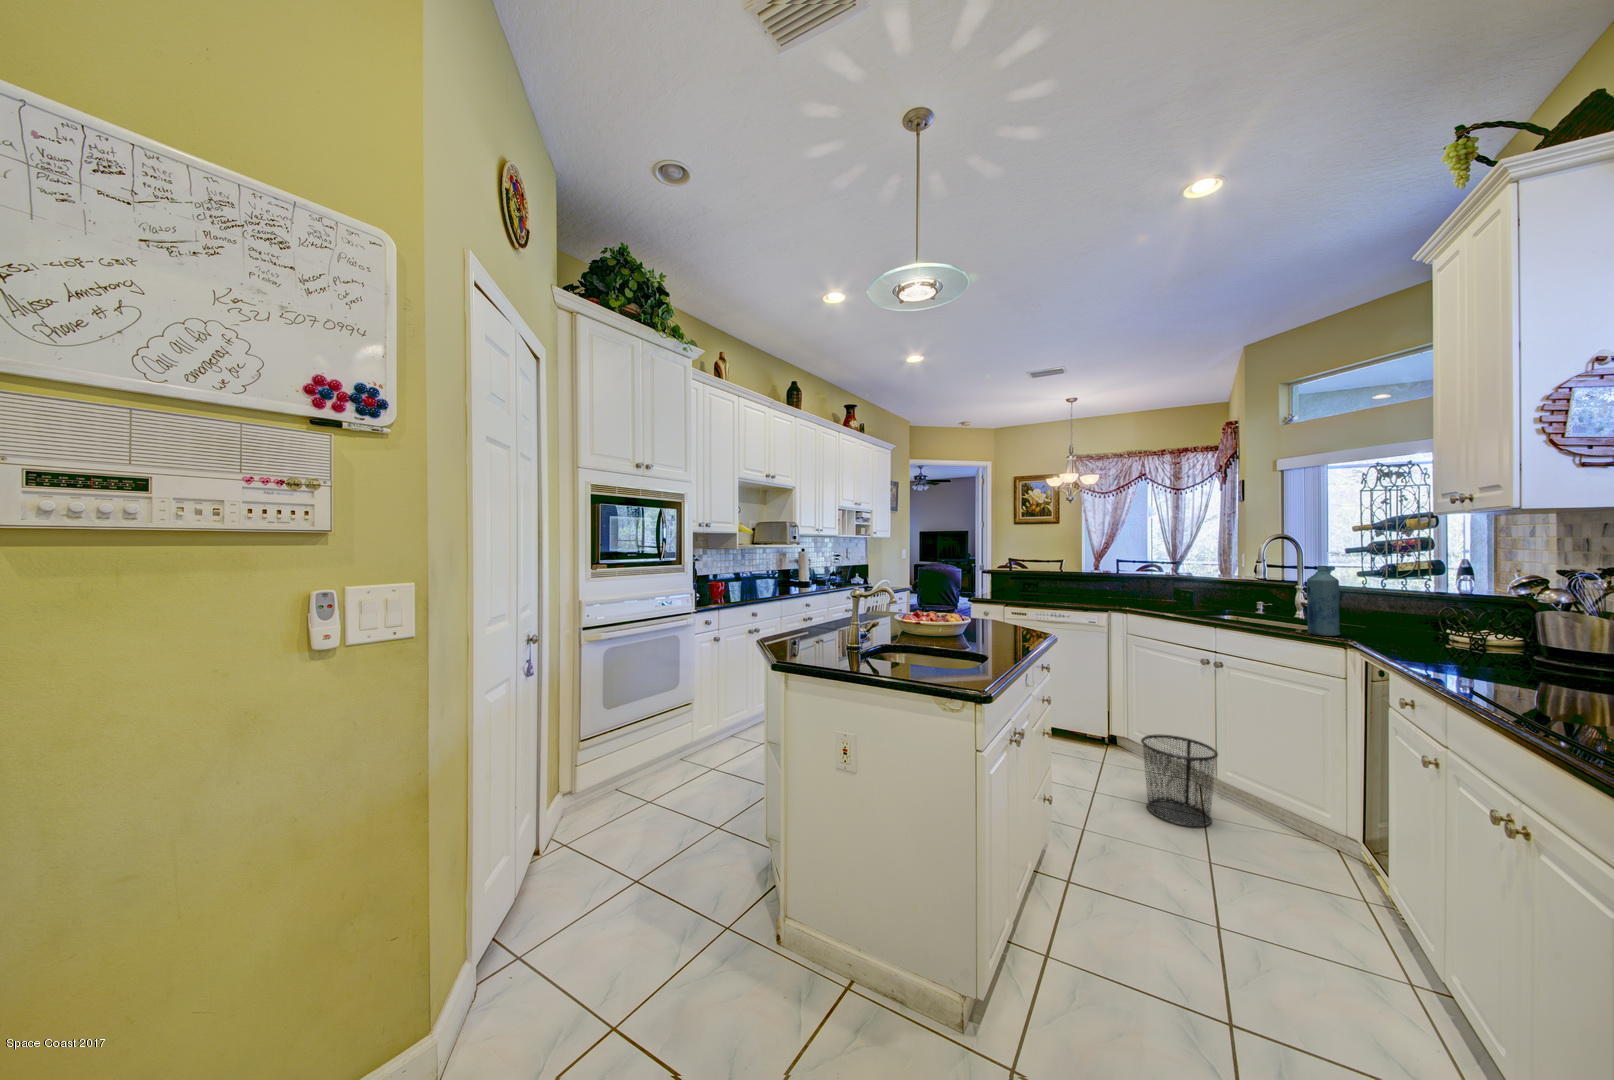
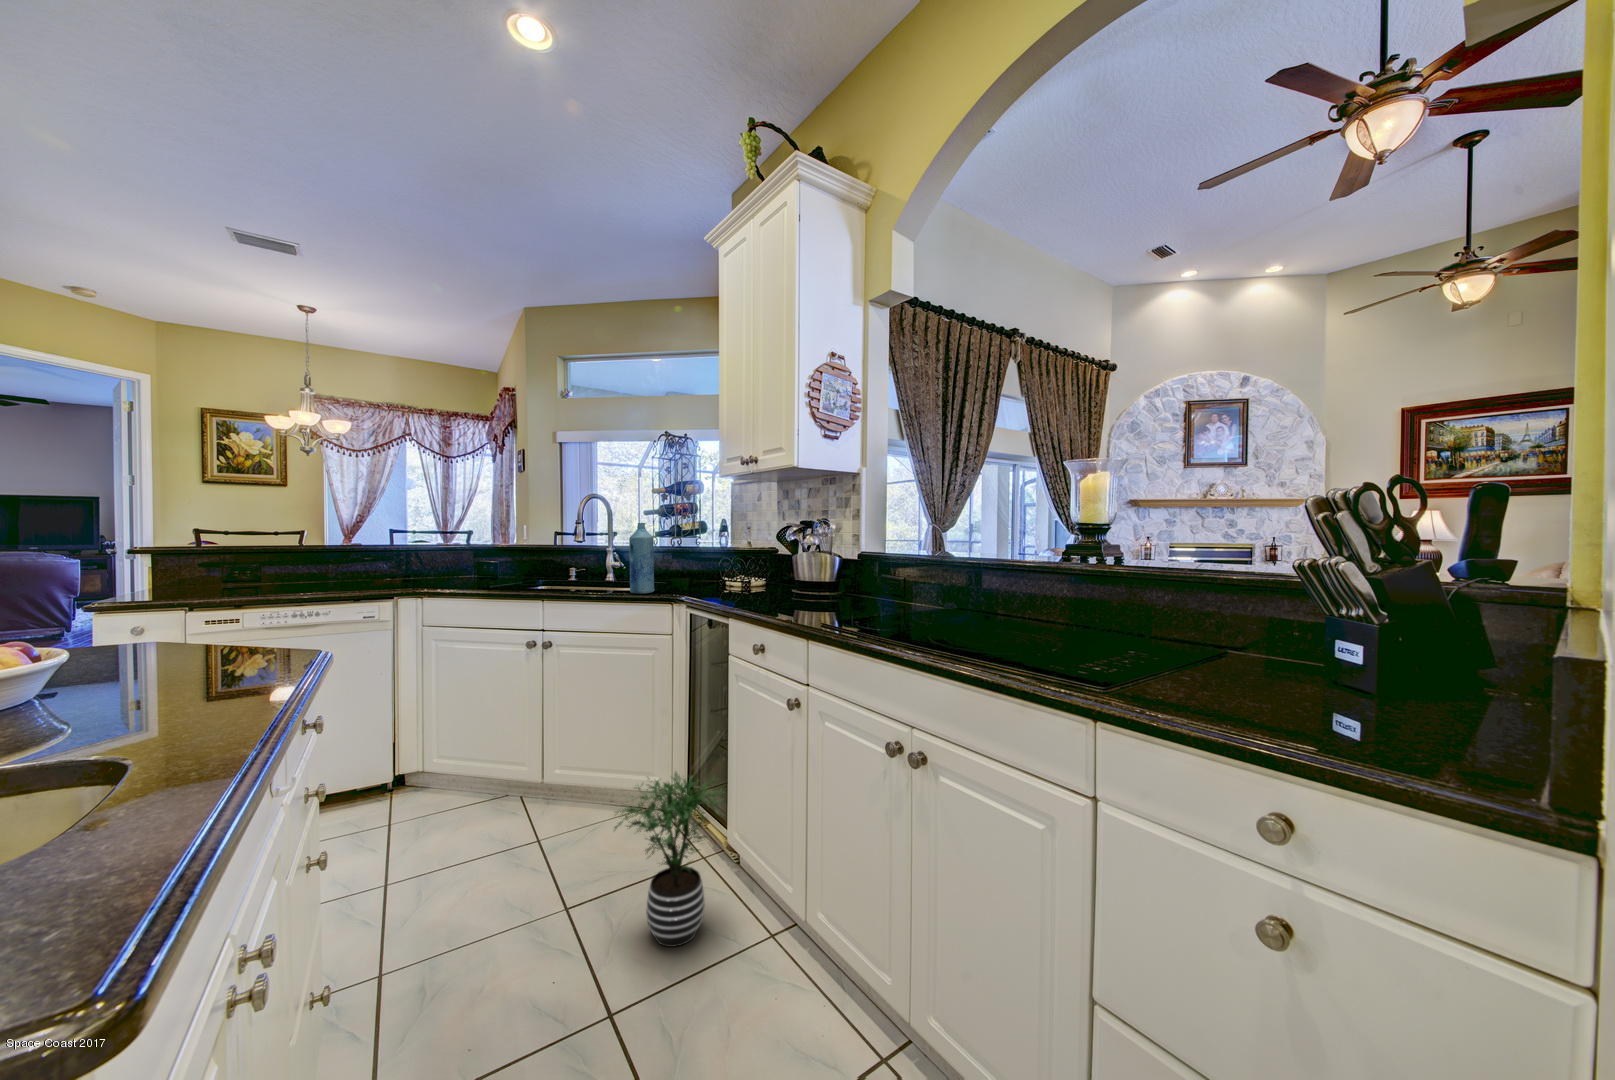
waste bin: present [1141,734,1218,827] -> none [463,741,554,860]
potted plant: none [1237,798,1375,966] -> present [615,772,722,947]

